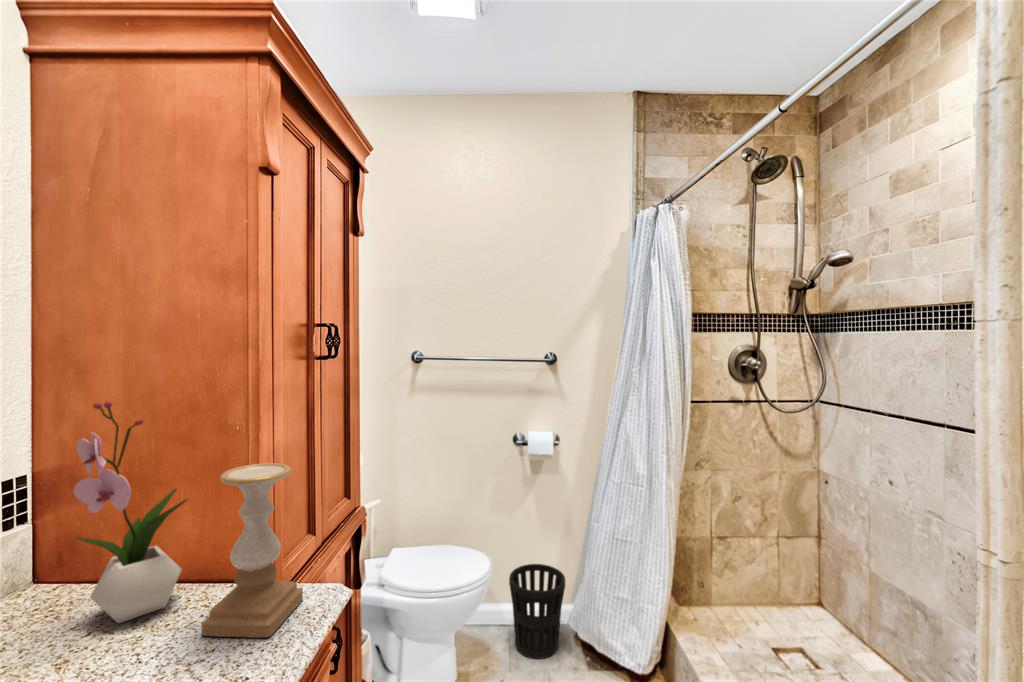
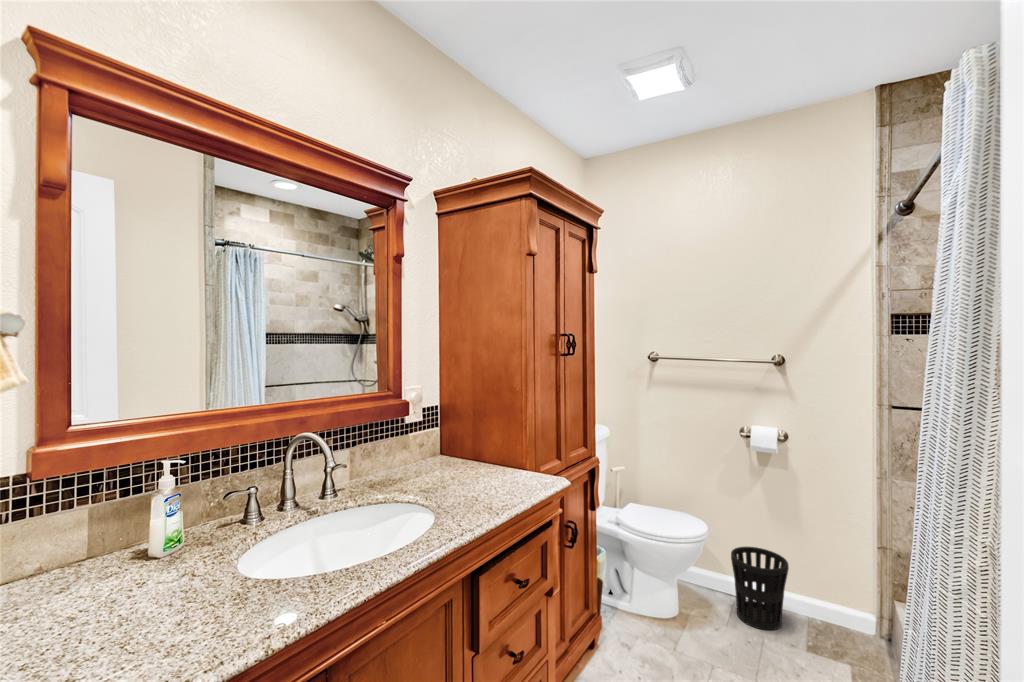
flower arrangement: present [74,401,188,623] -> none [456,372,497,473]
candle holder: present [201,463,303,638] -> none [501,407,546,489]

